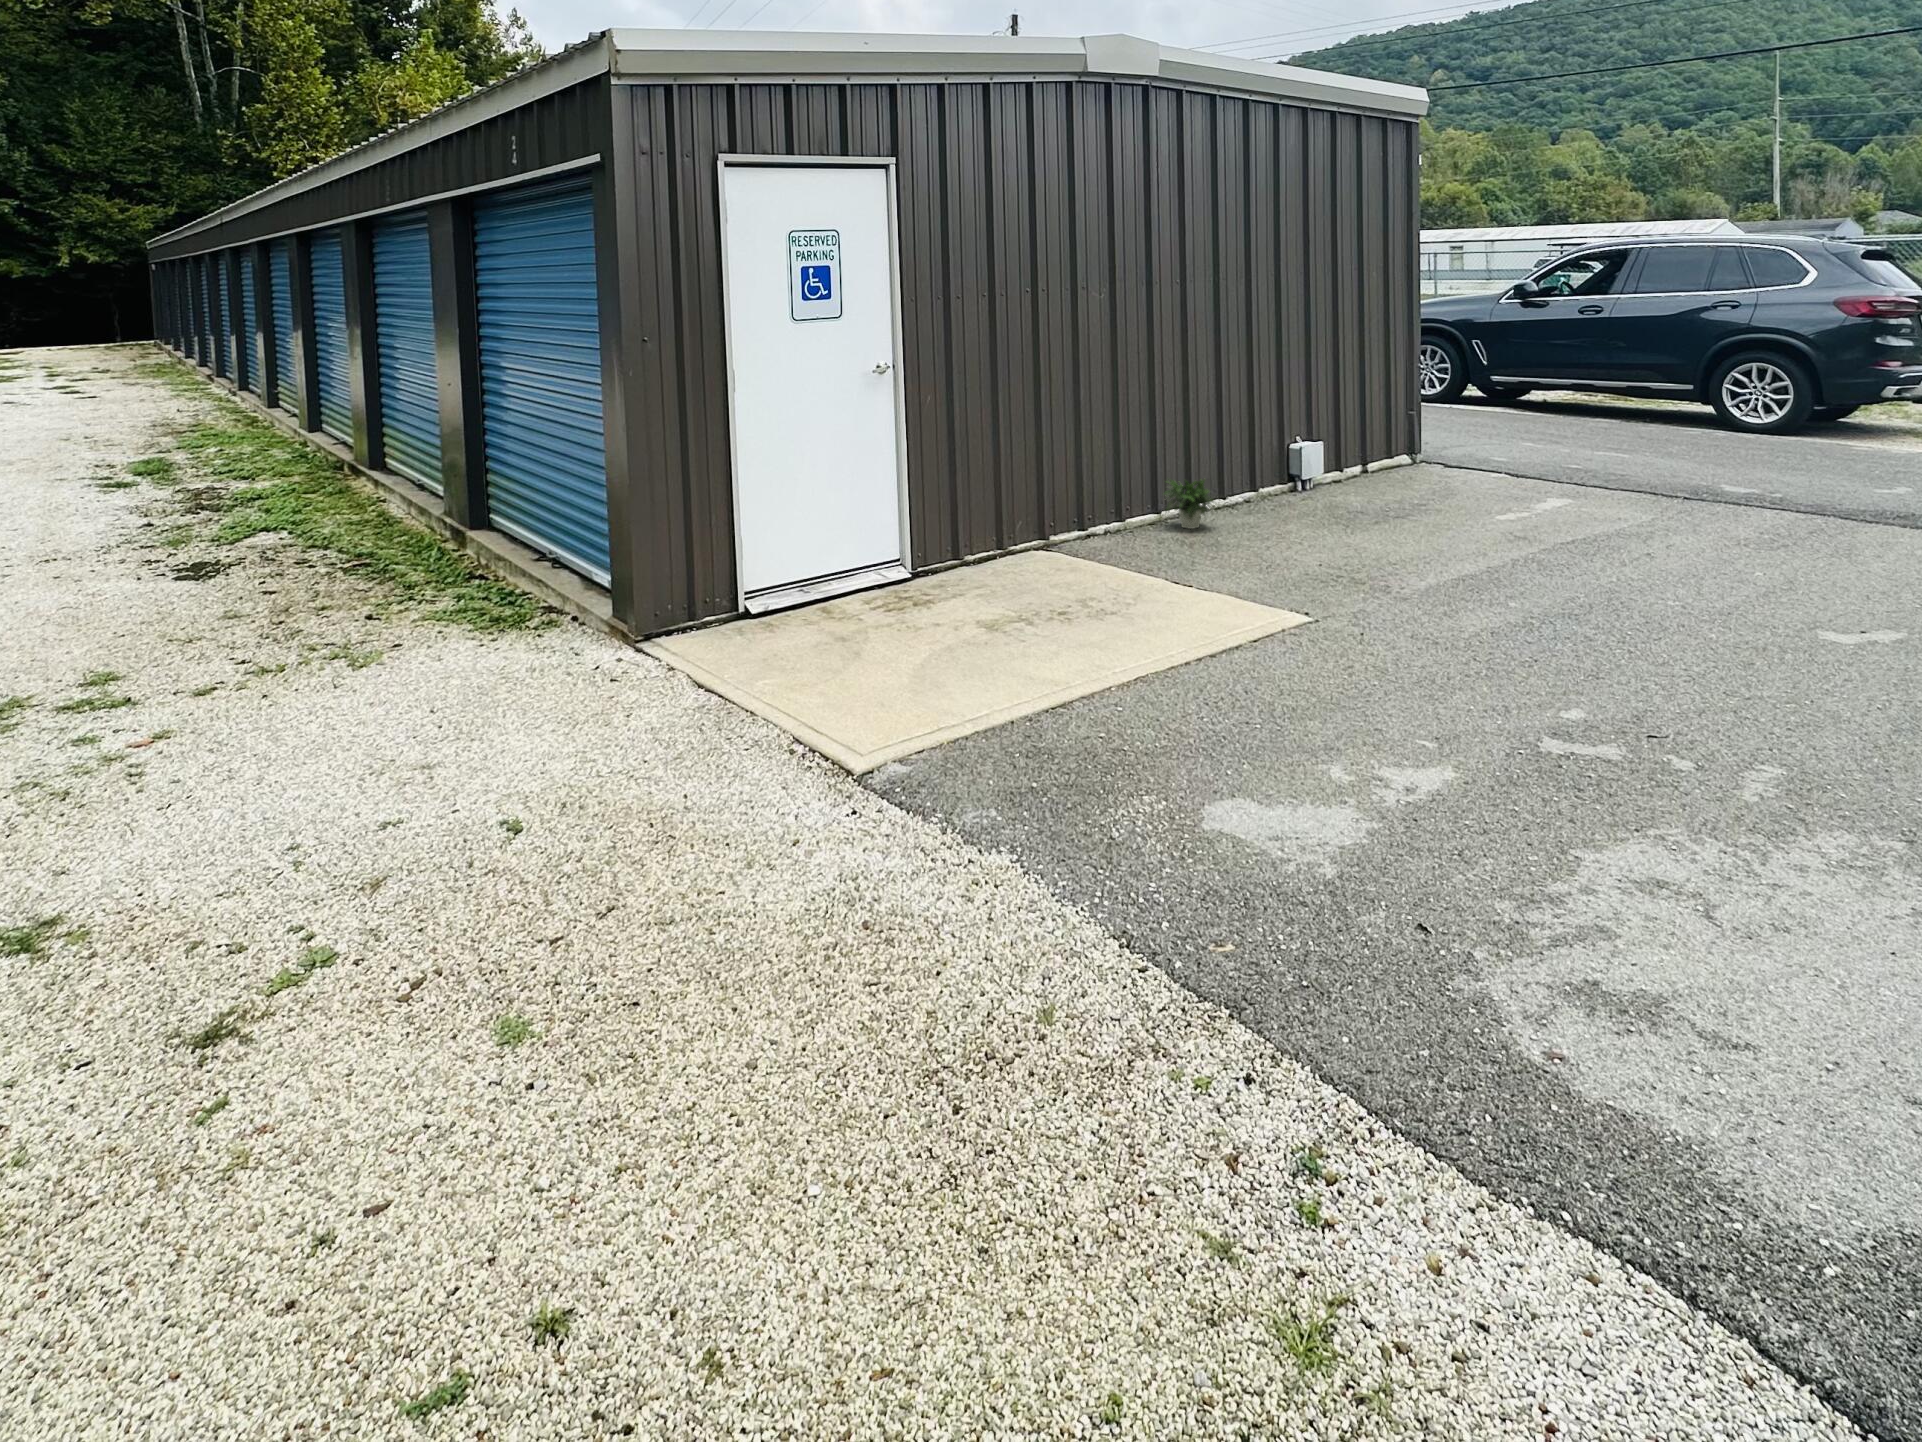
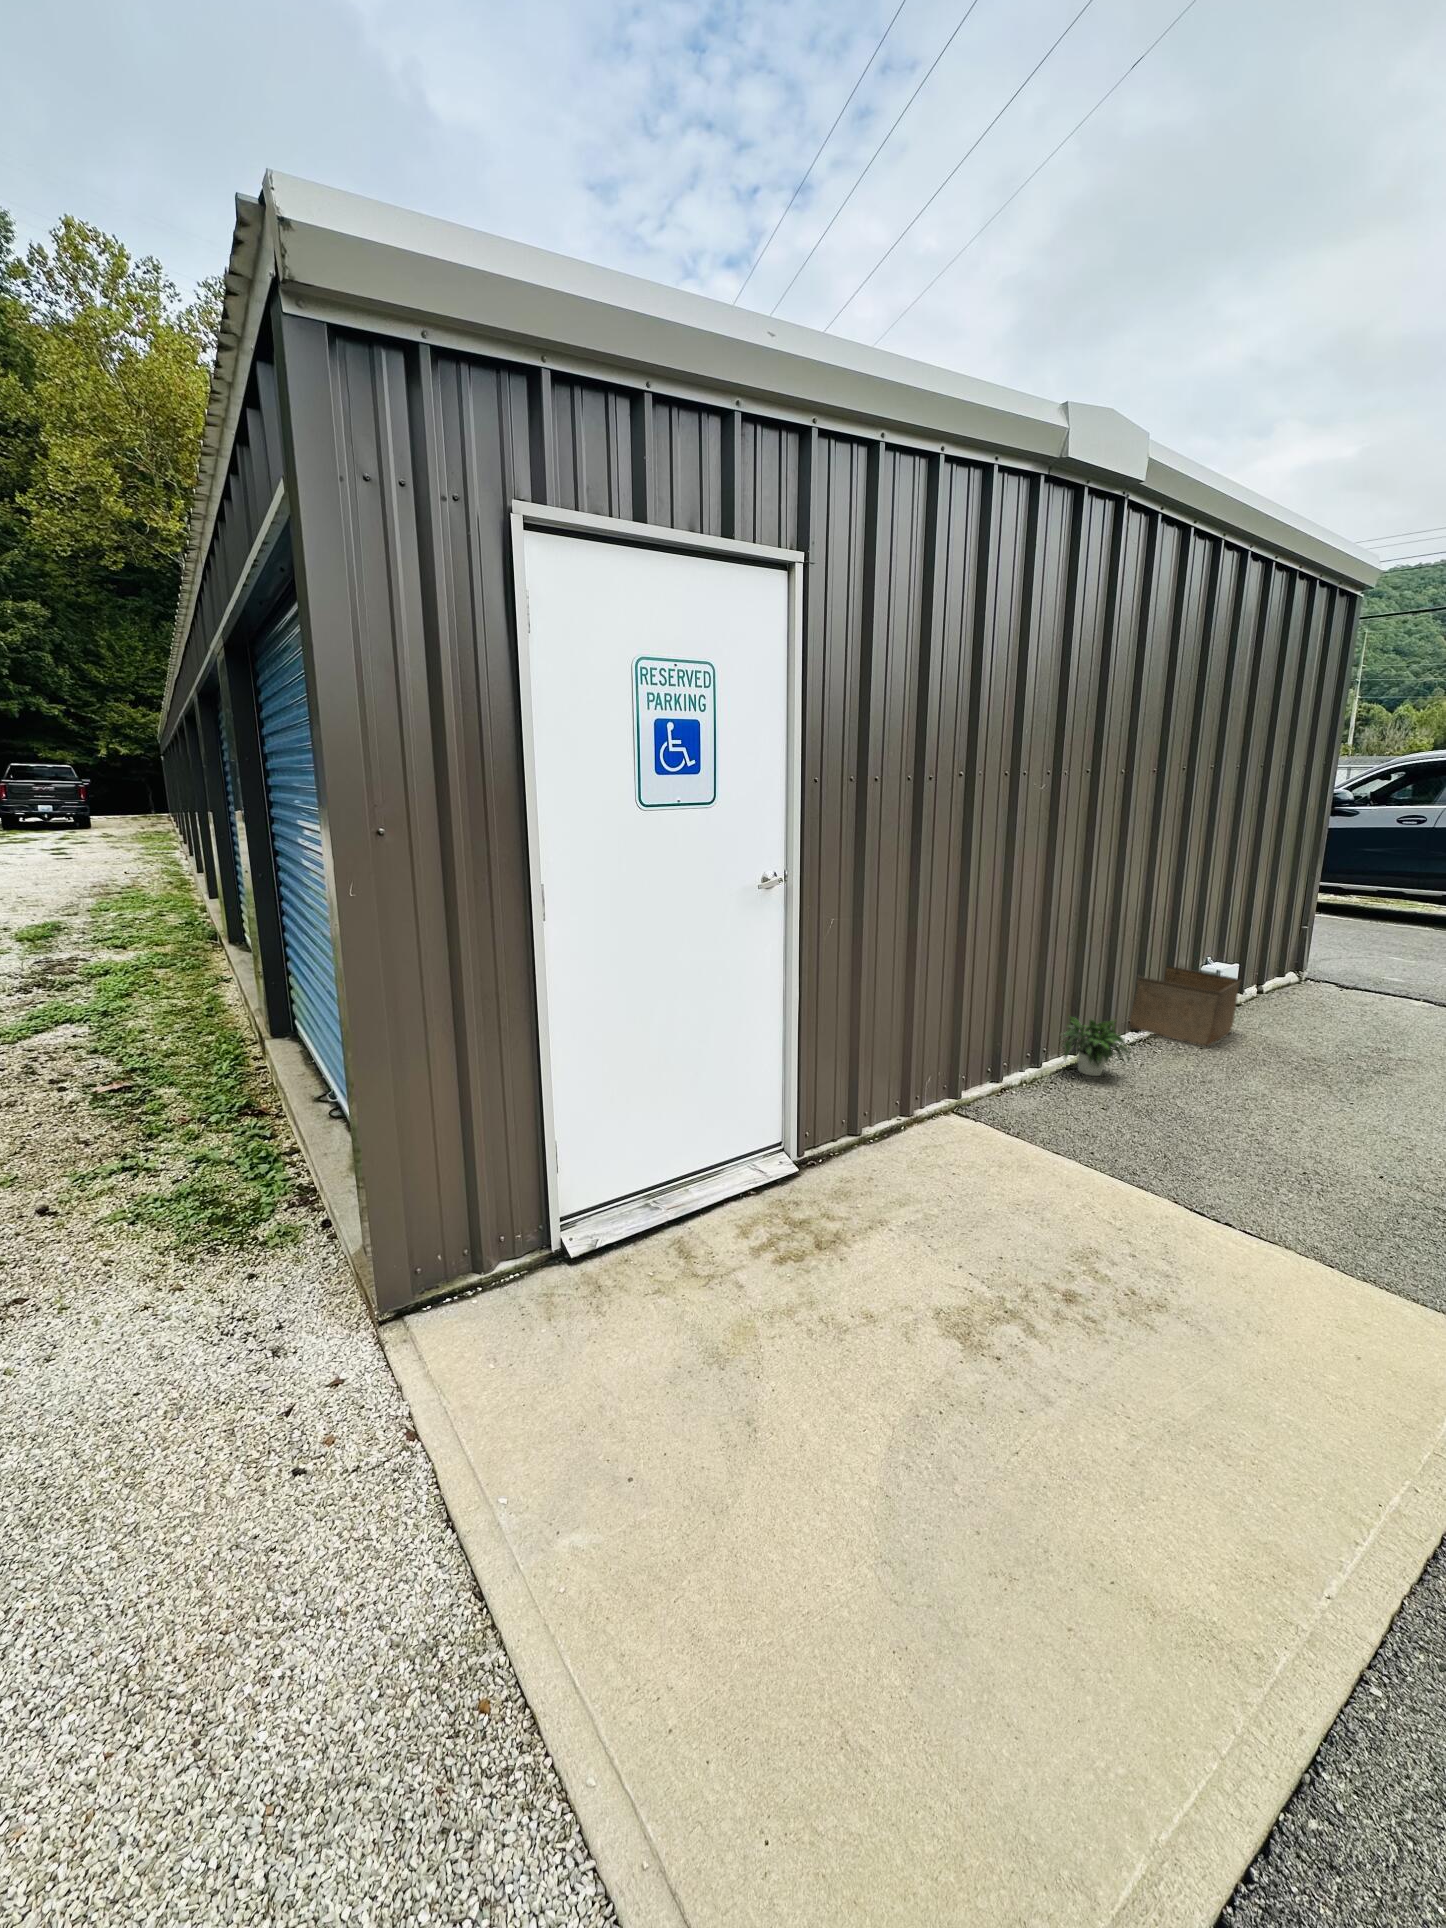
storage bin: none [1257,442,1349,508] -> present [1130,966,1241,1047]

